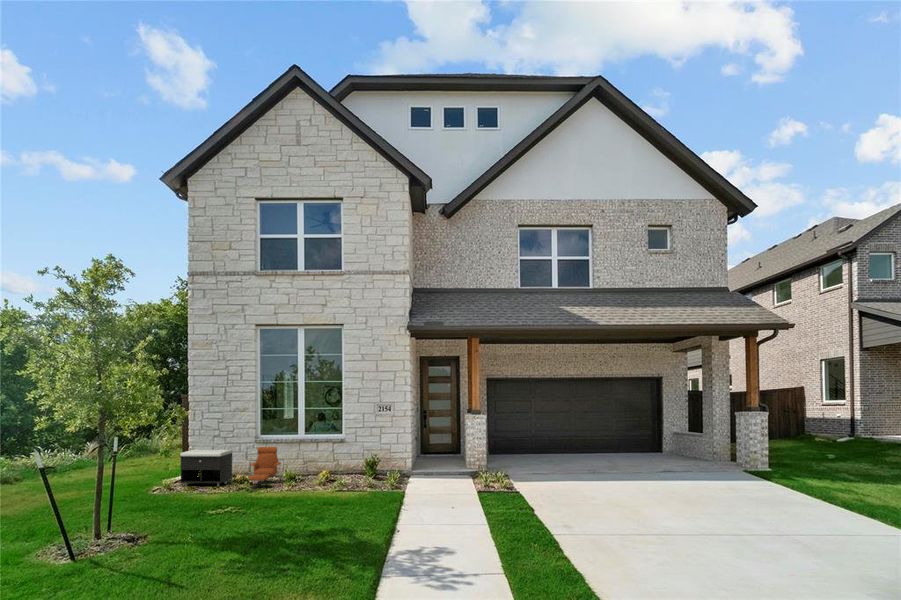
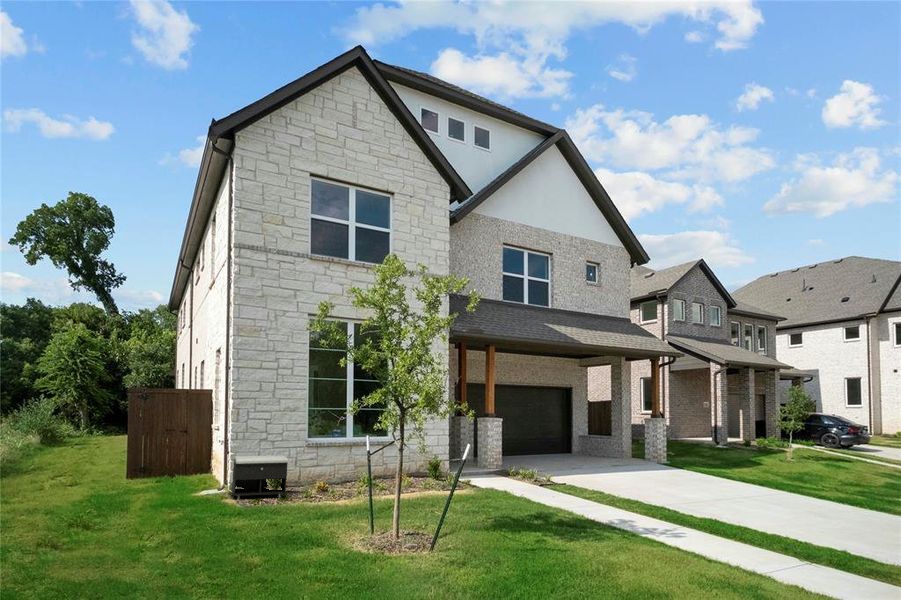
lounge chair: present [250,447,281,489] -> none [306,451,342,498]

